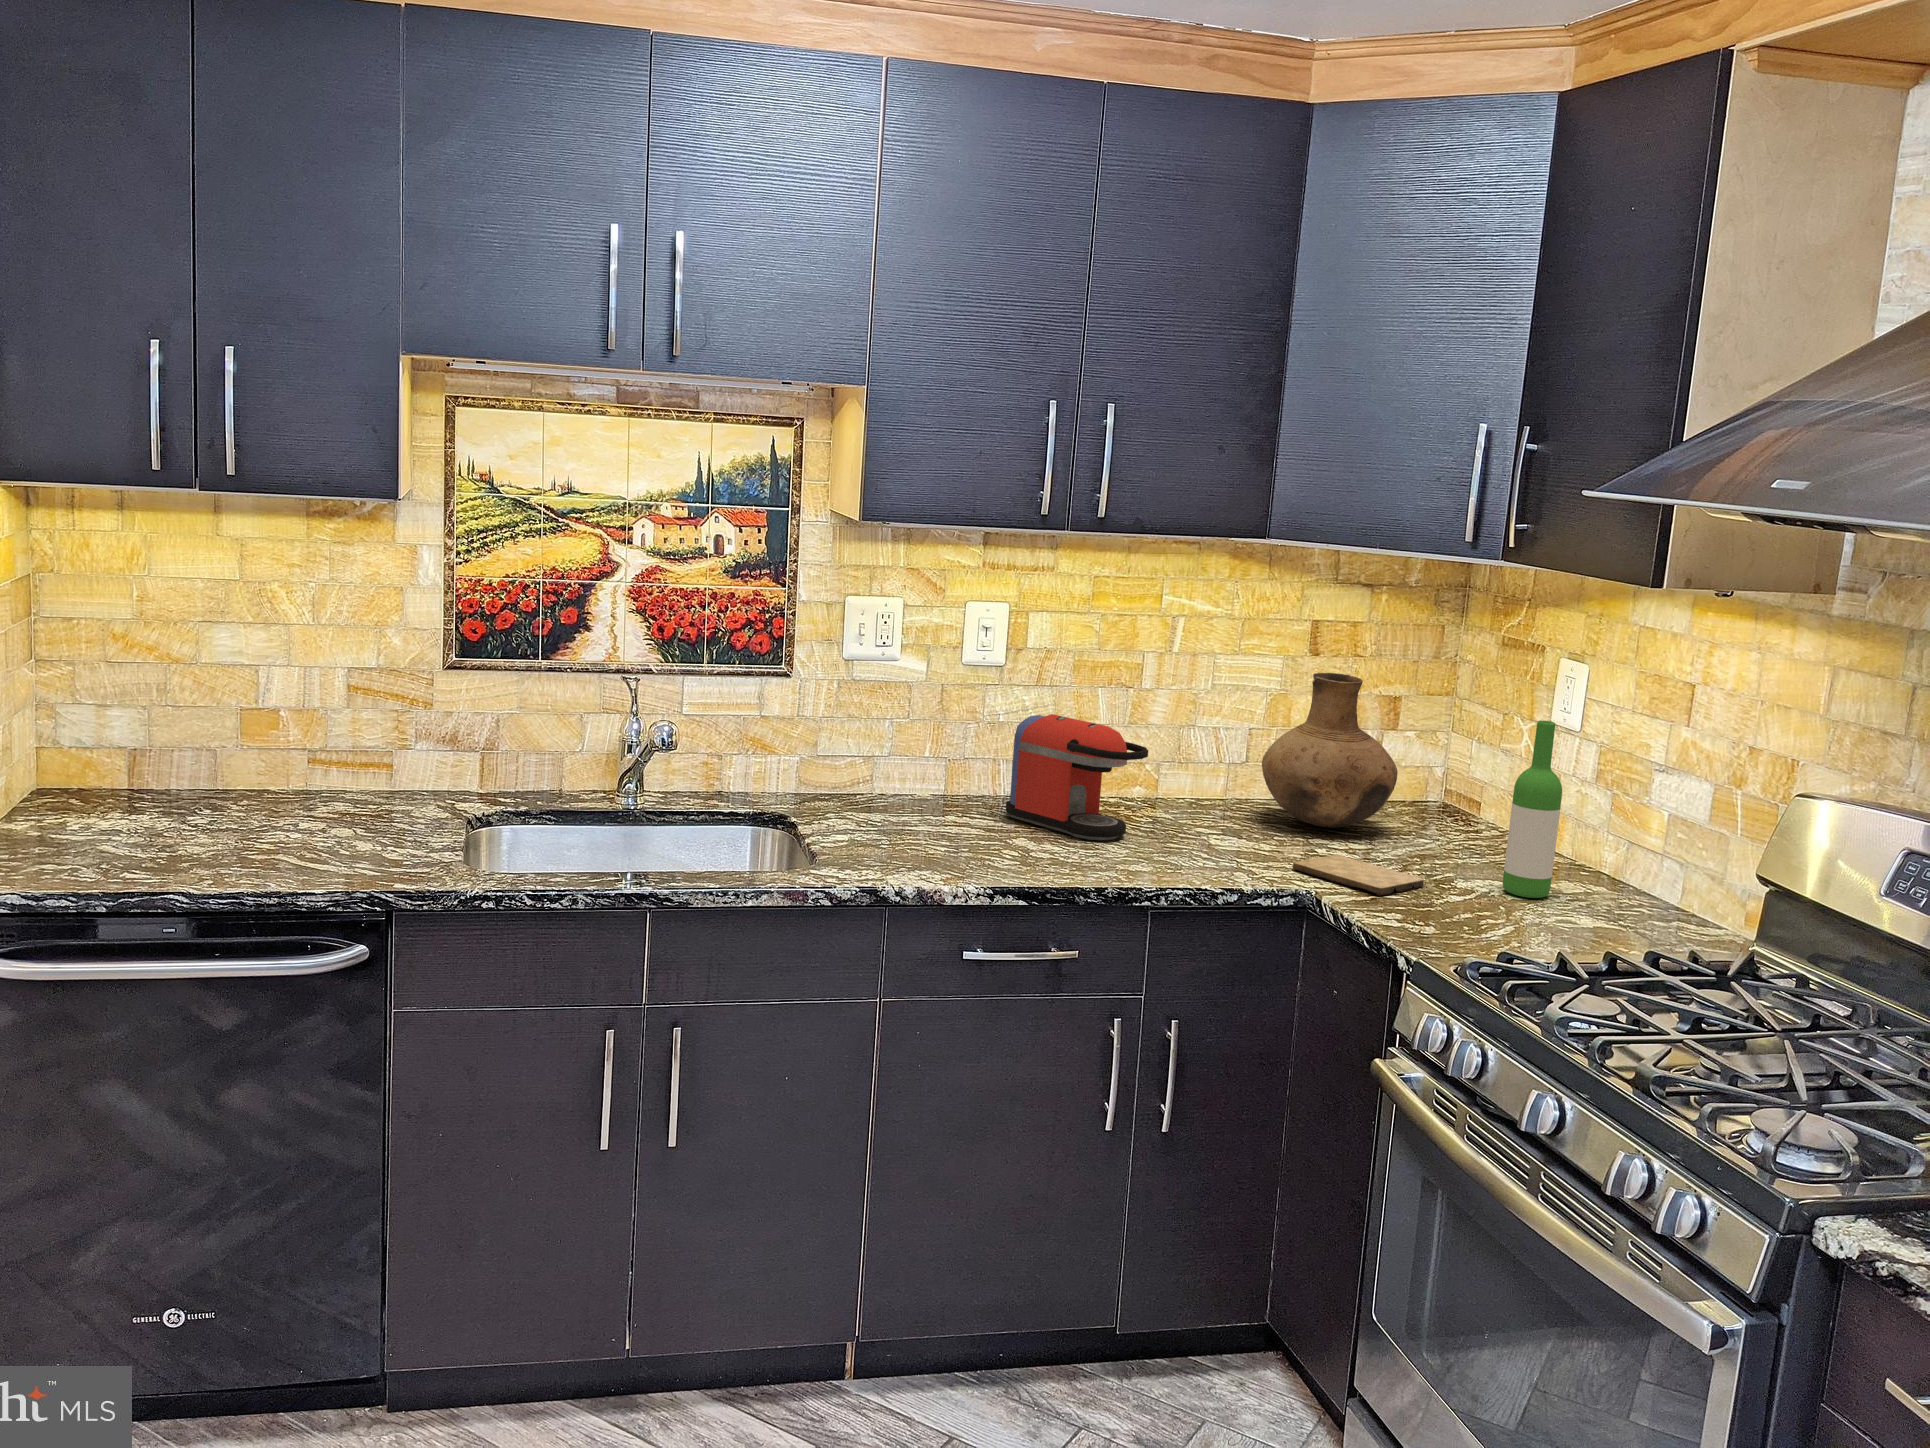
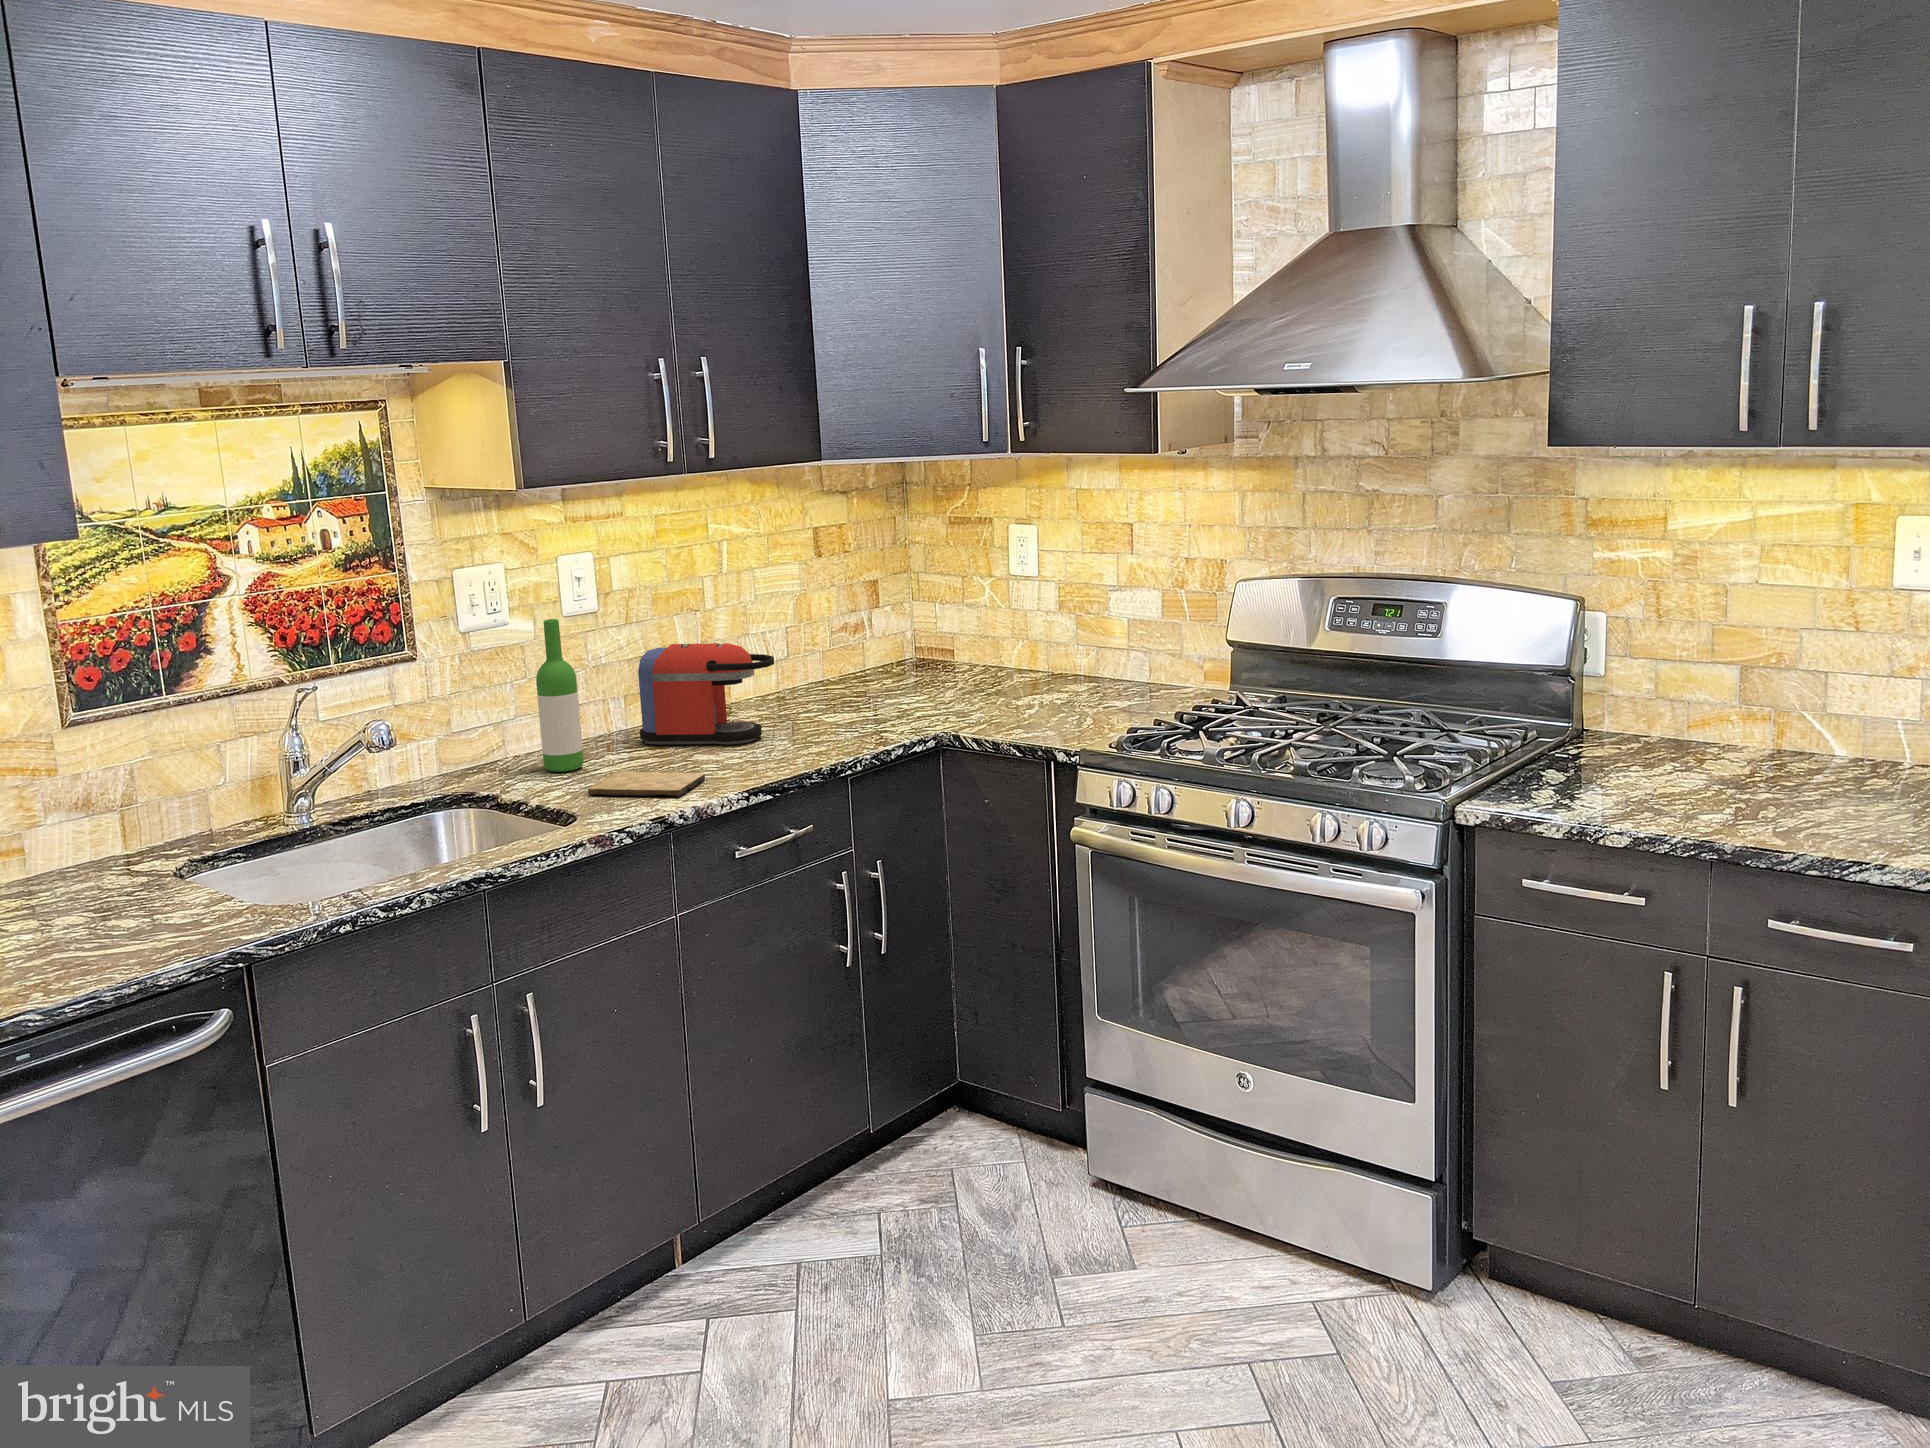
vase: present [1262,673,1398,828] -> none [813,566,923,693]
wine bottle: present [1503,720,1562,898] -> present [536,619,583,772]
cutting board: present [1293,855,1424,896] -> present [588,772,705,797]

